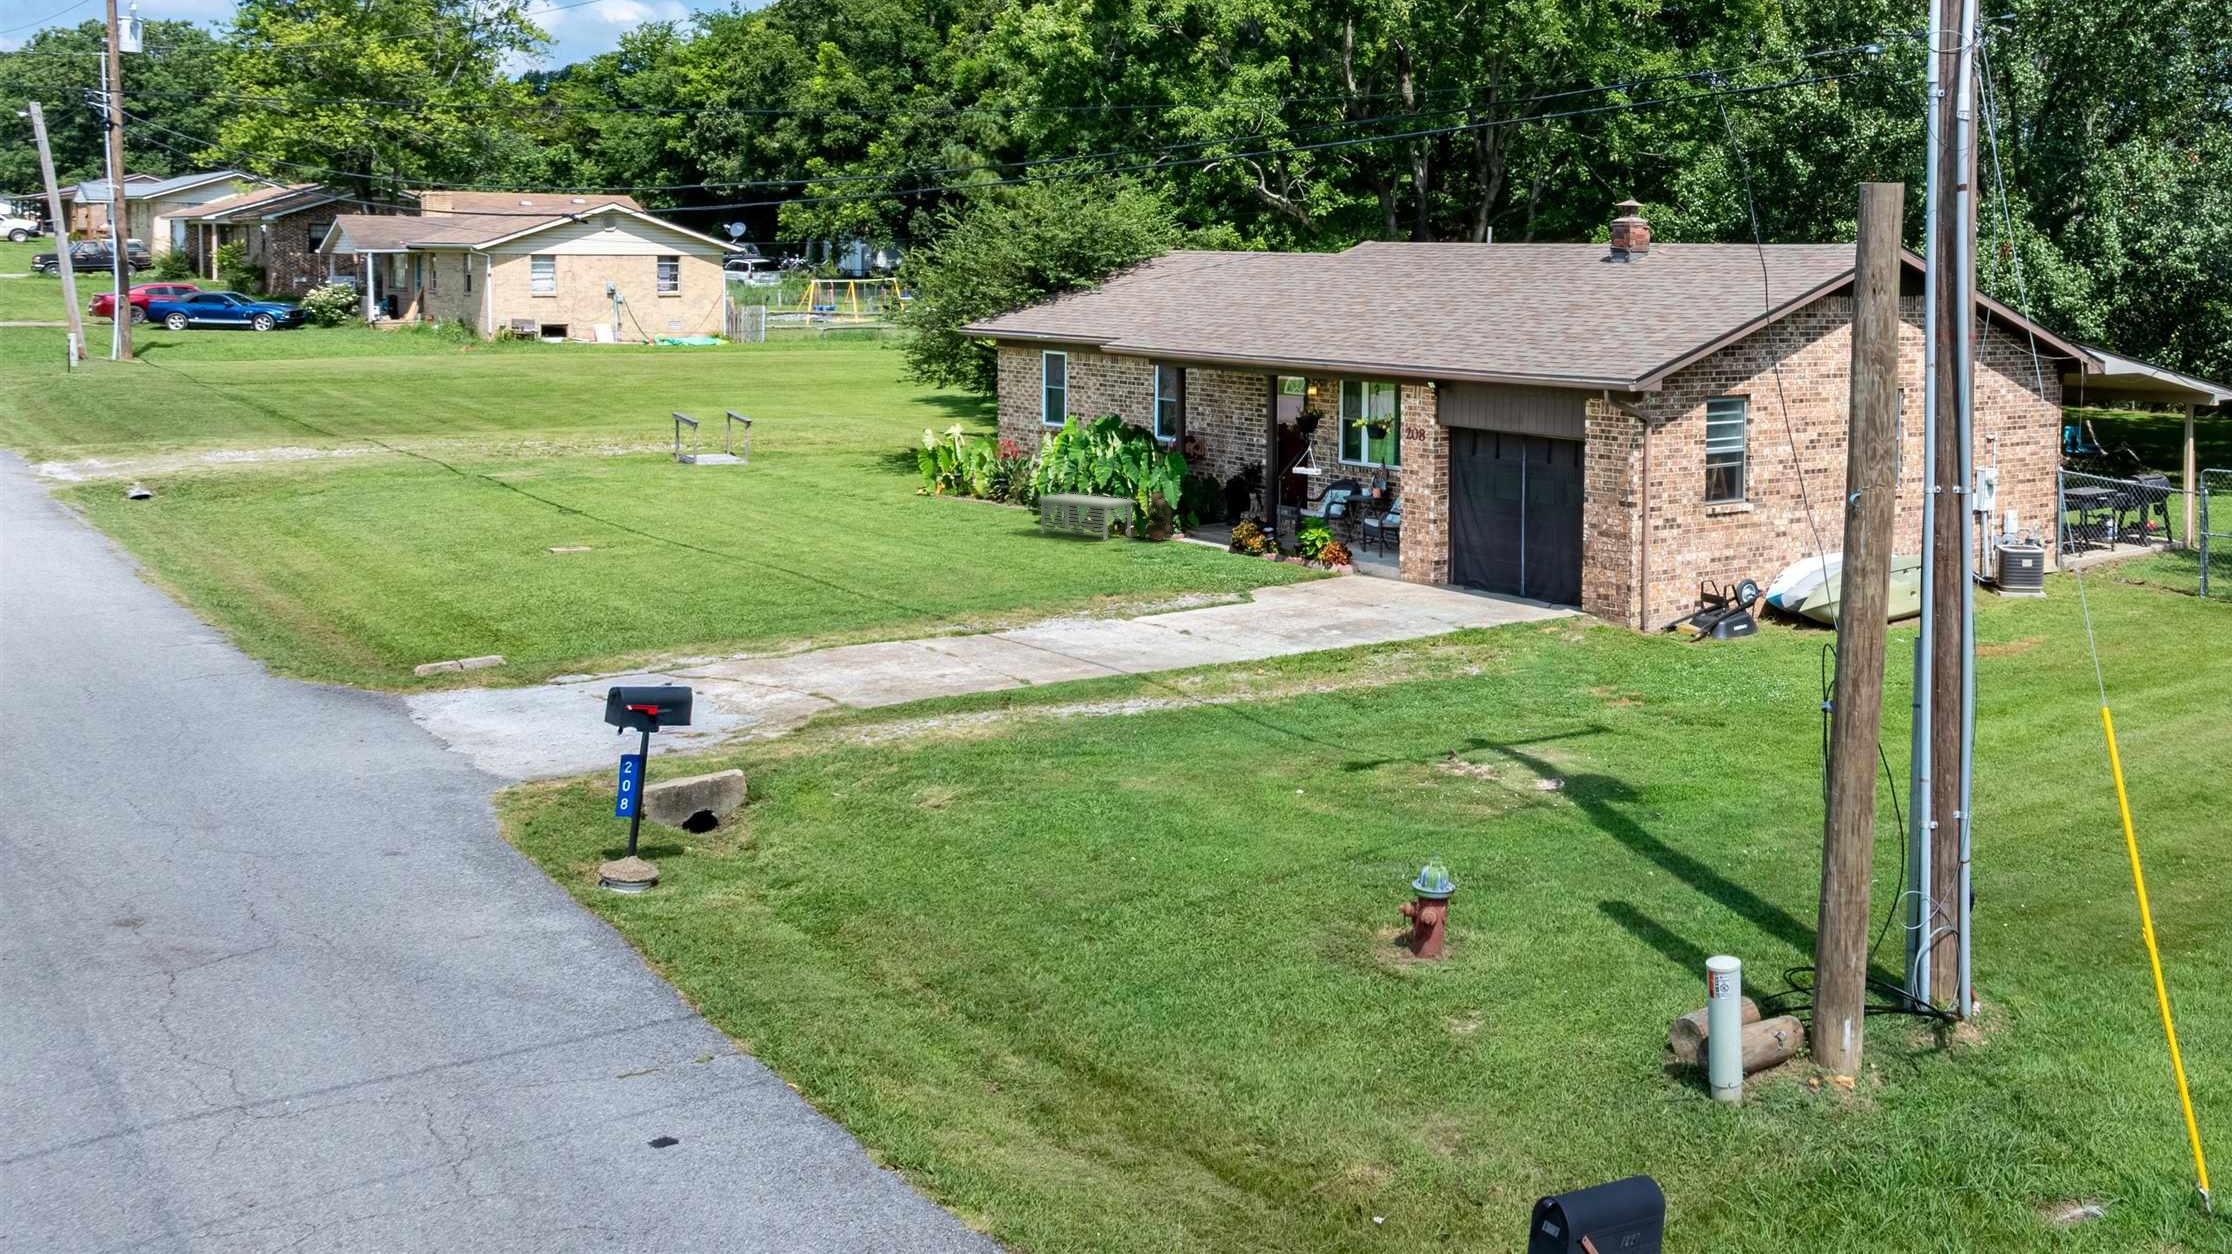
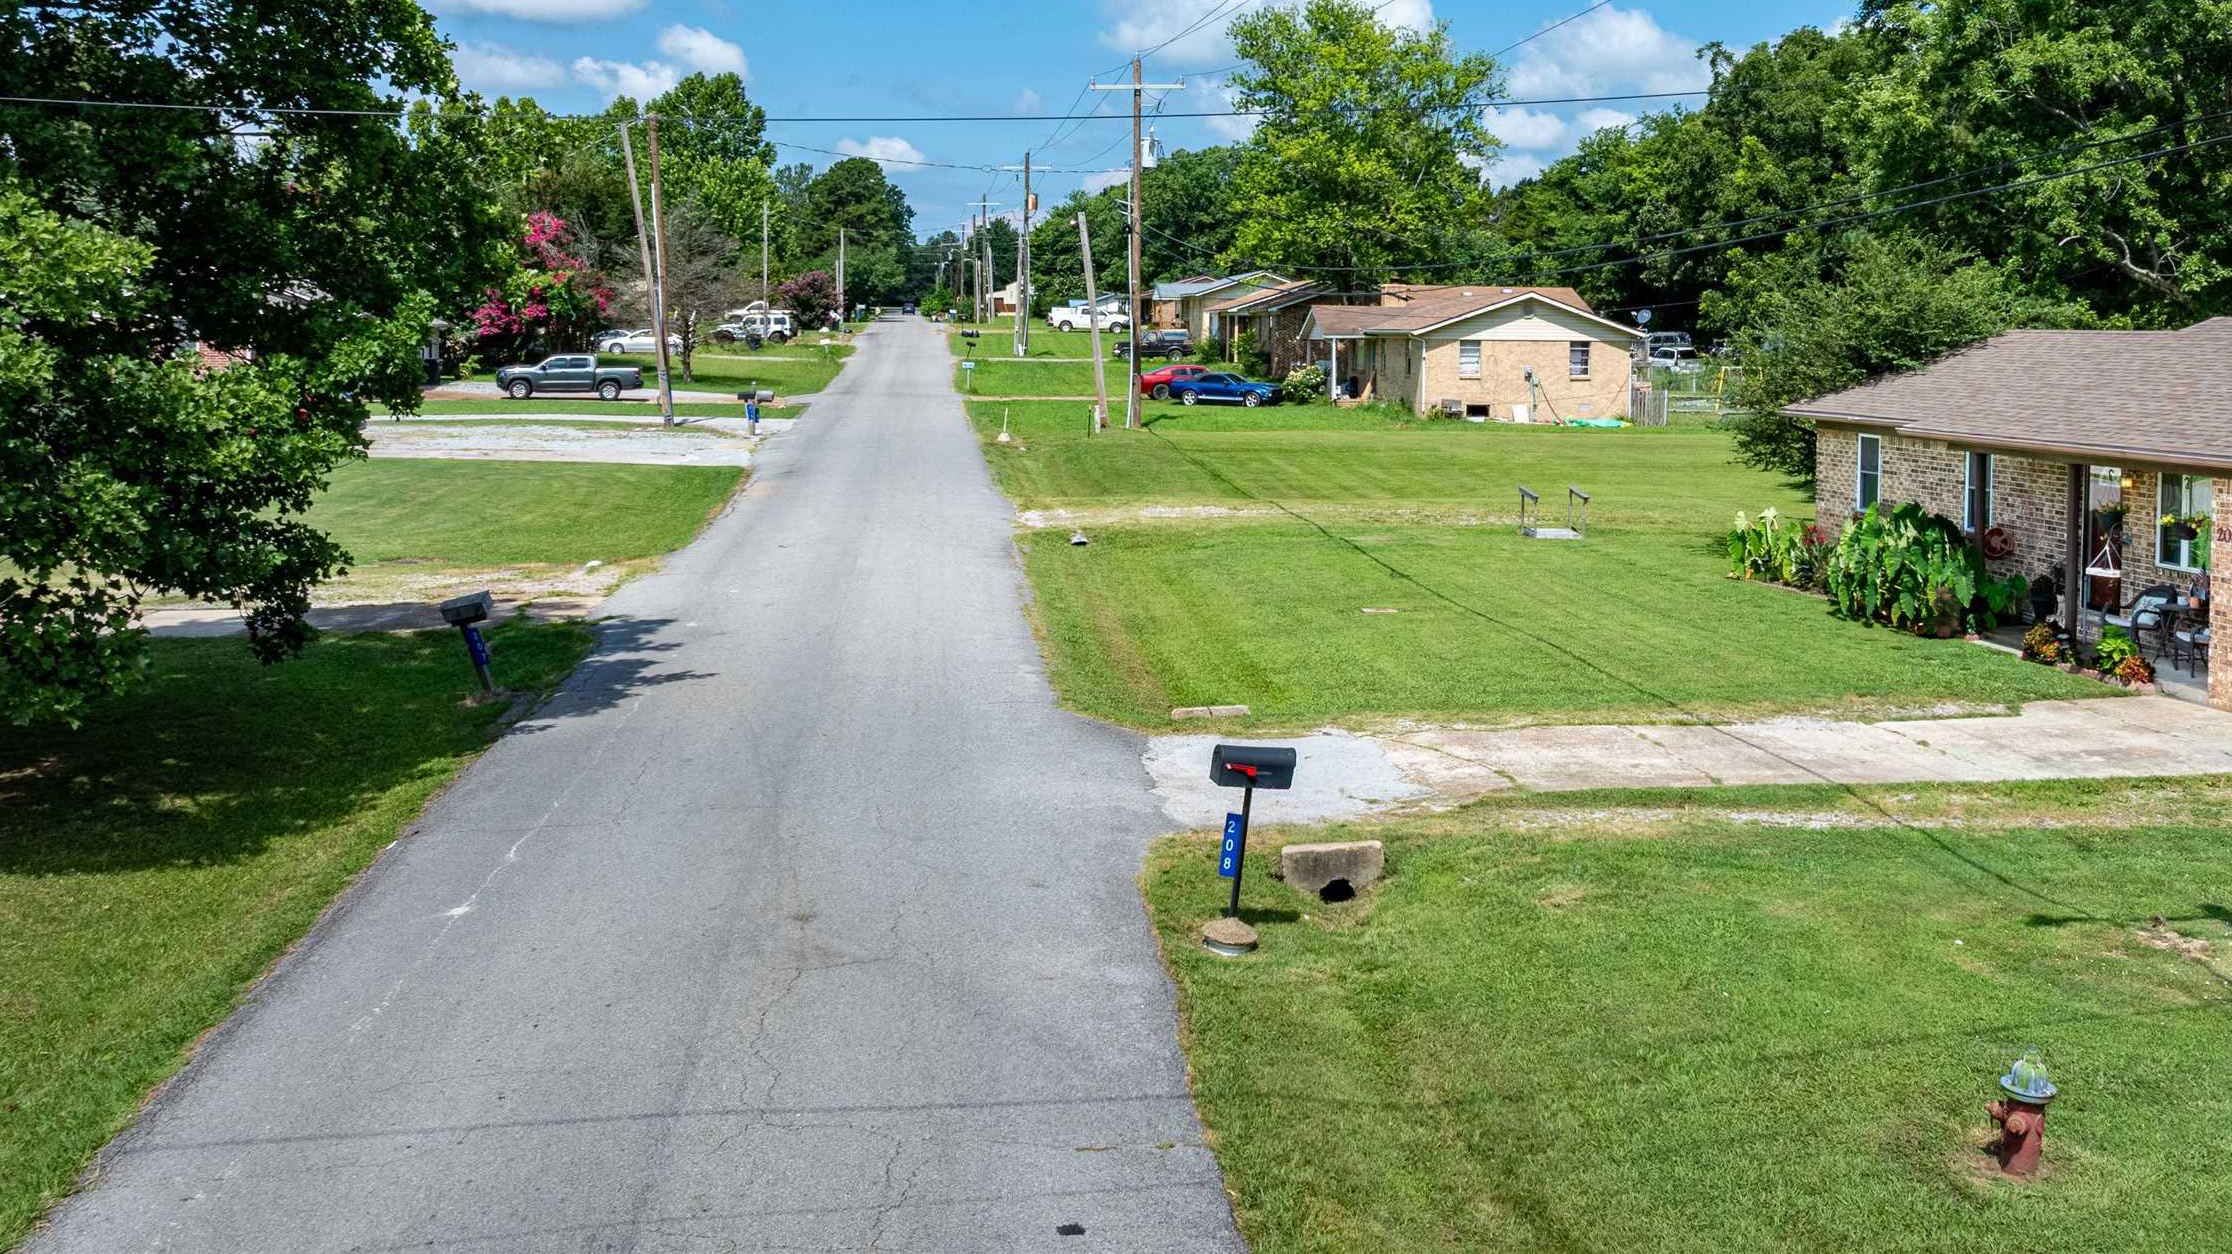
storage bench: present [1039,494,1133,540] -> none [1822,582,1920,634]

